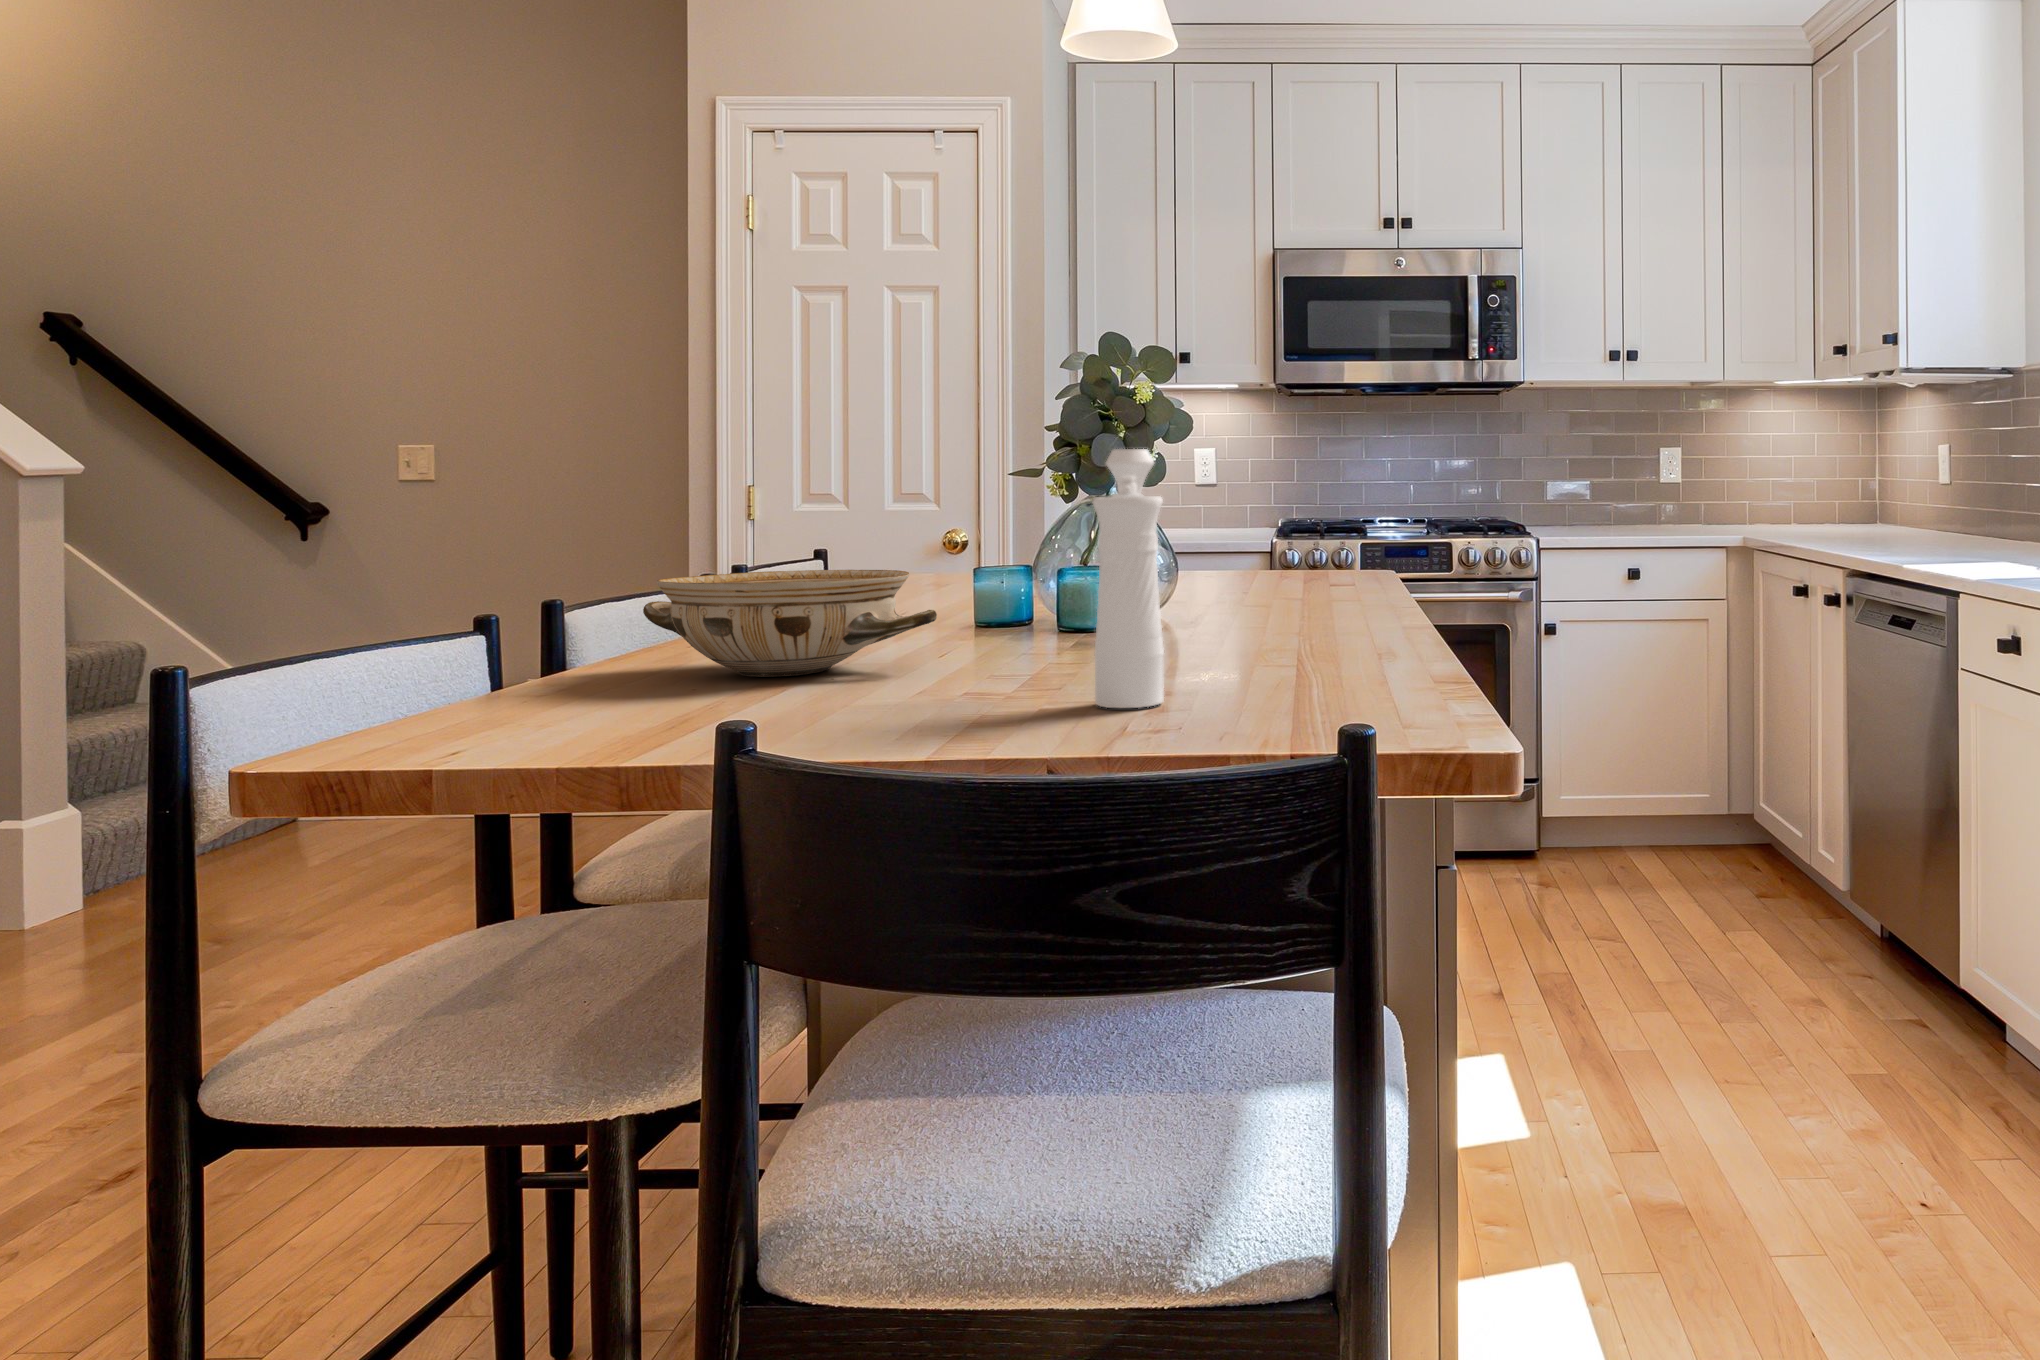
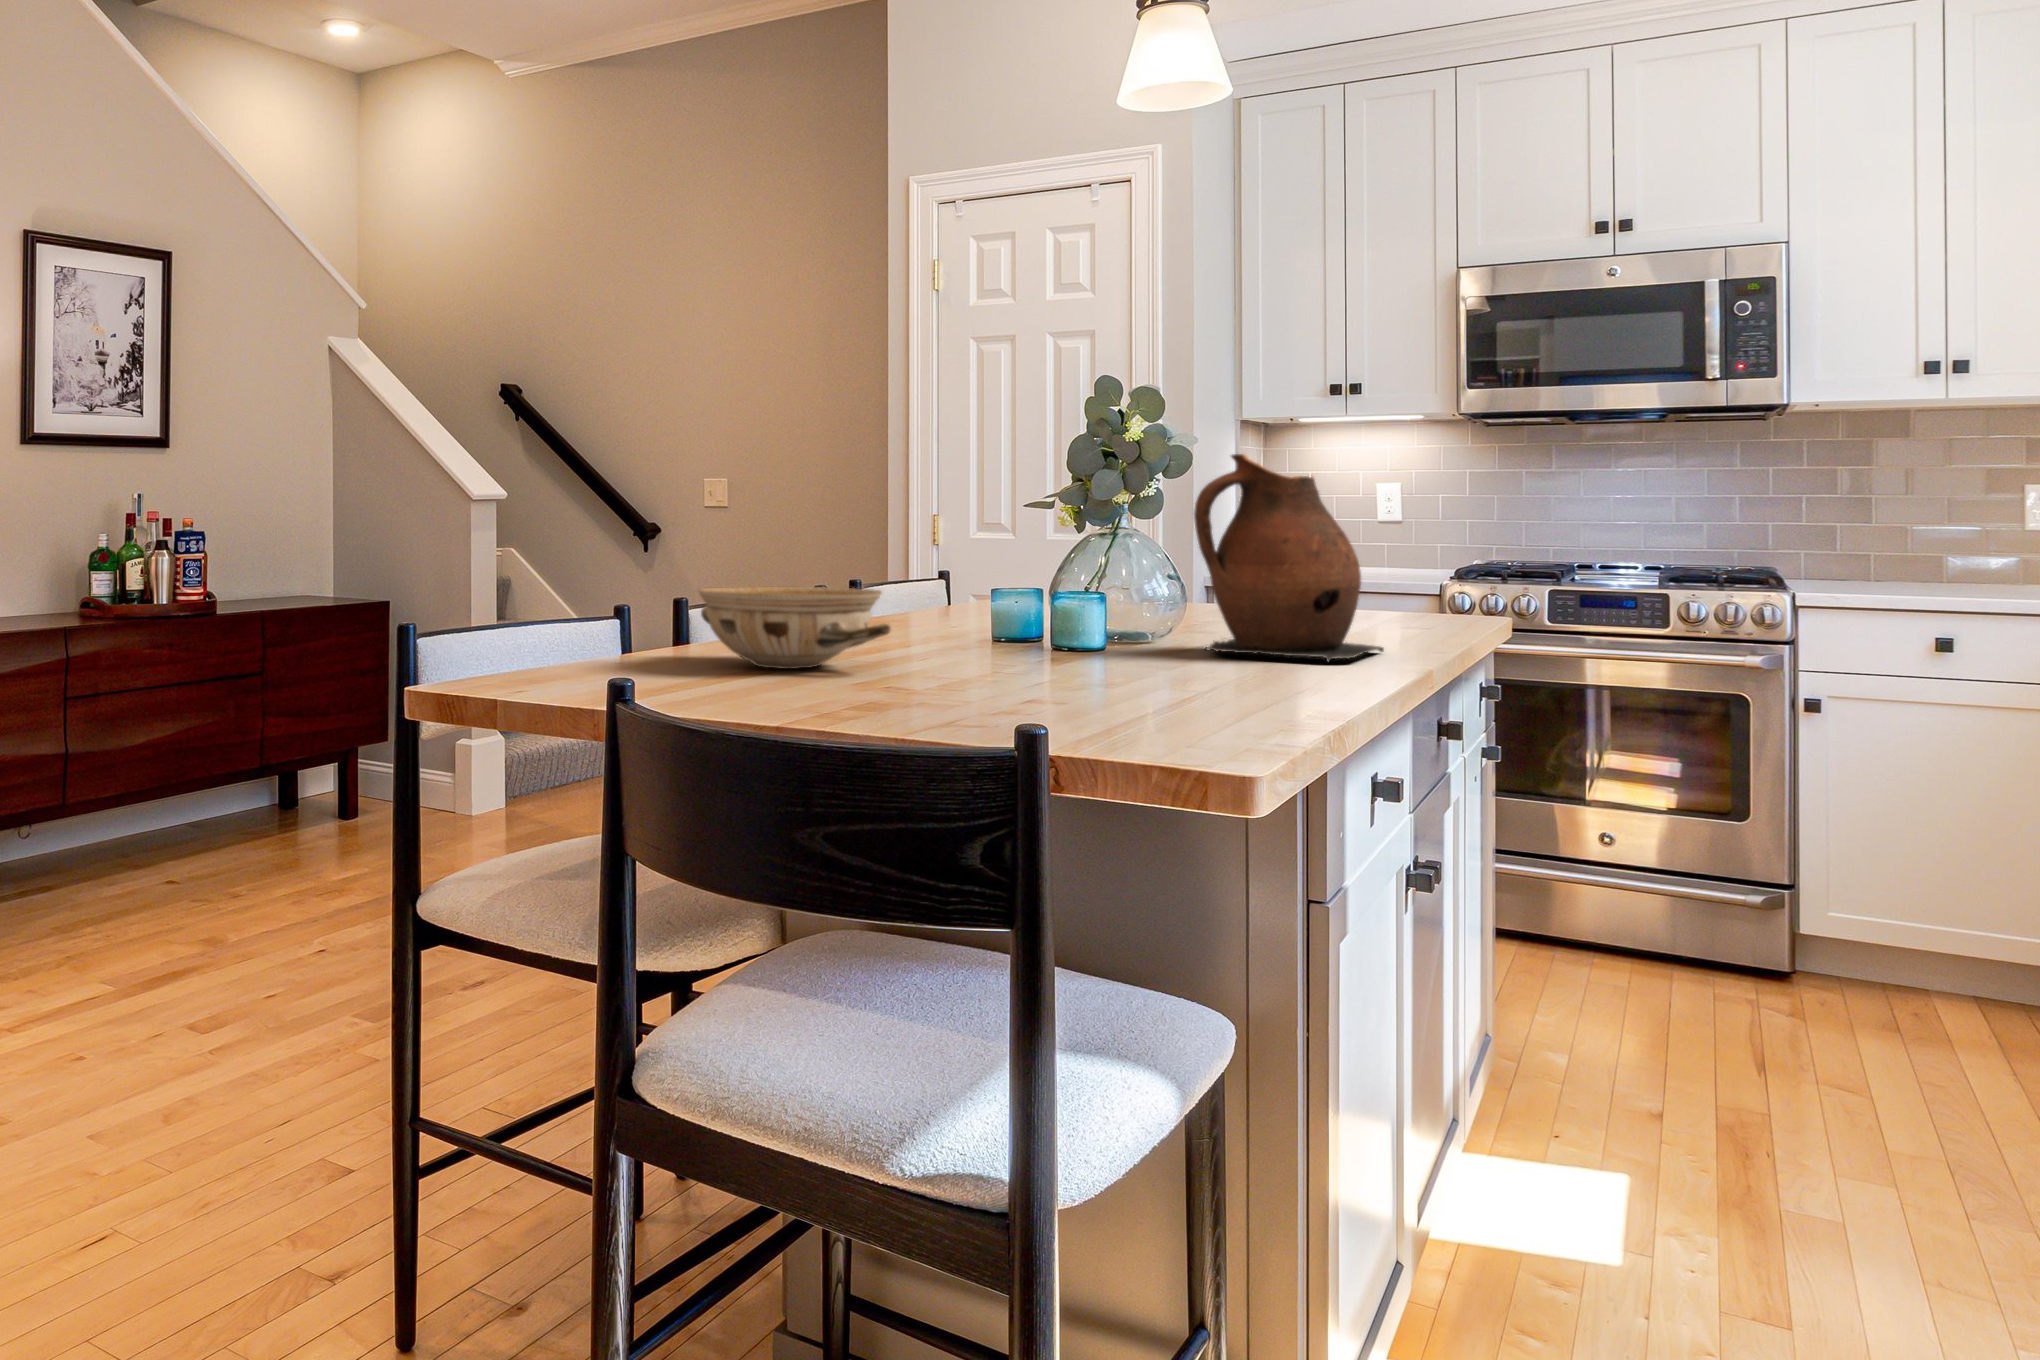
ceramic pitcher: none [1203,412,1365,619] -> present [1194,454,1384,662]
pepper mill: present [1092,449,1164,708] -> none [949,494,1035,714]

